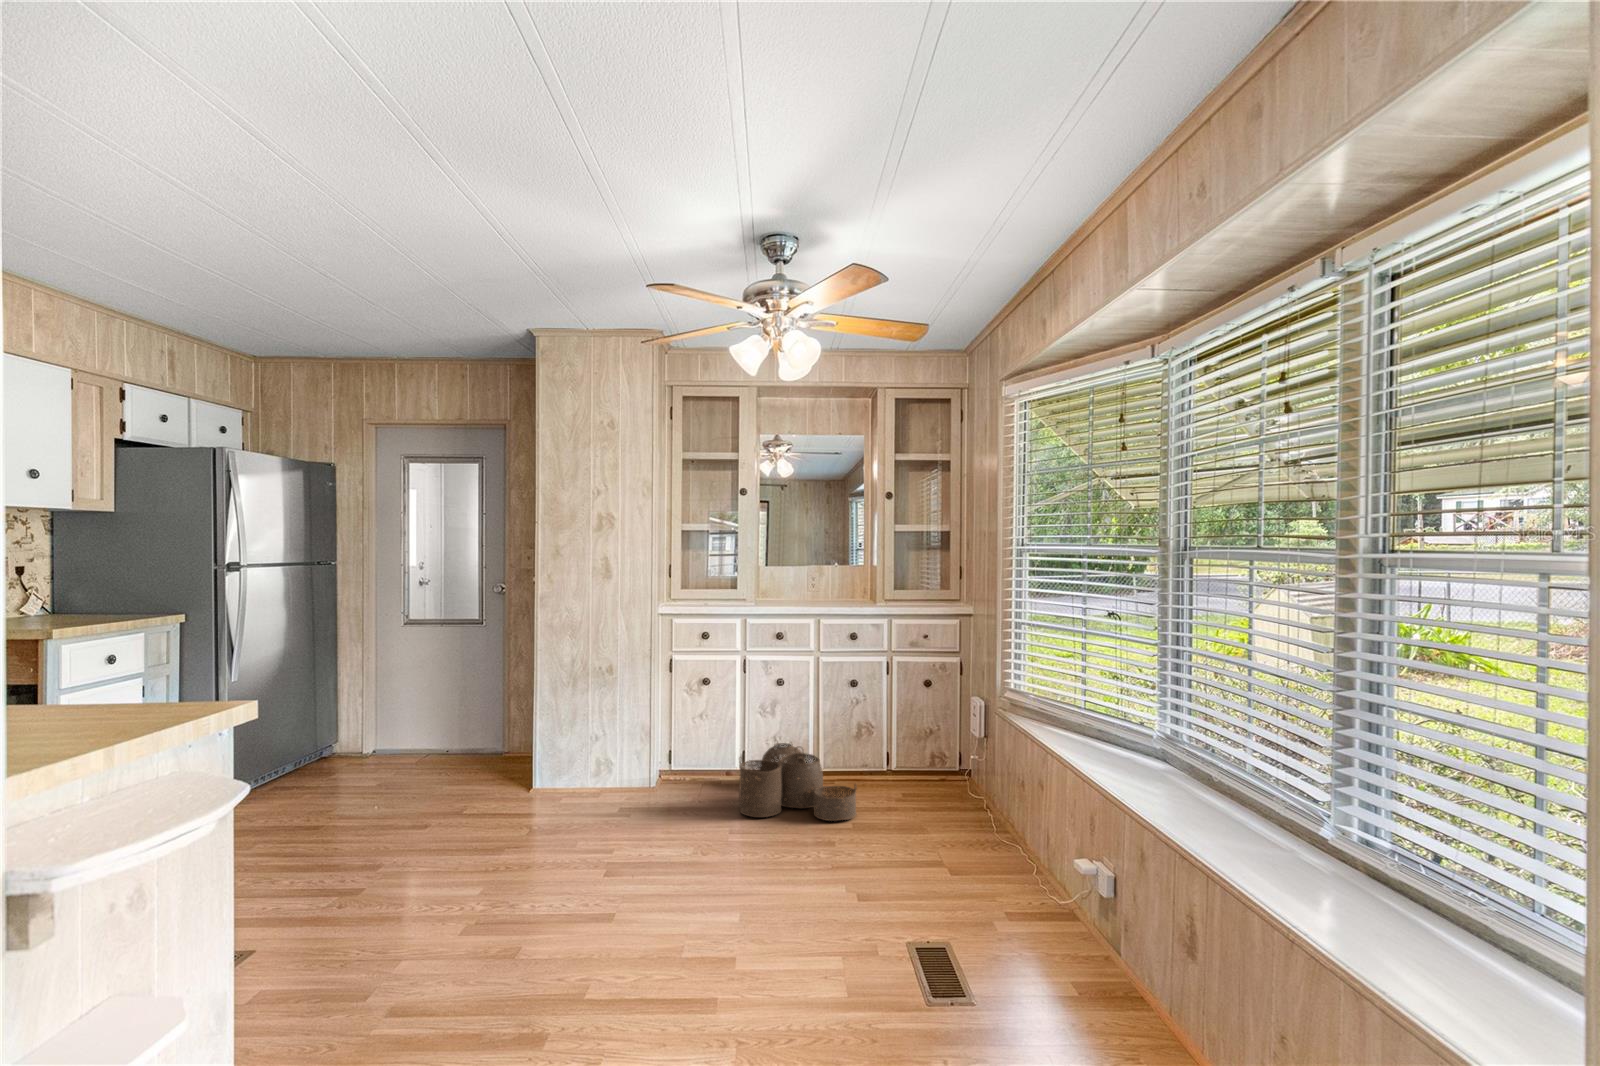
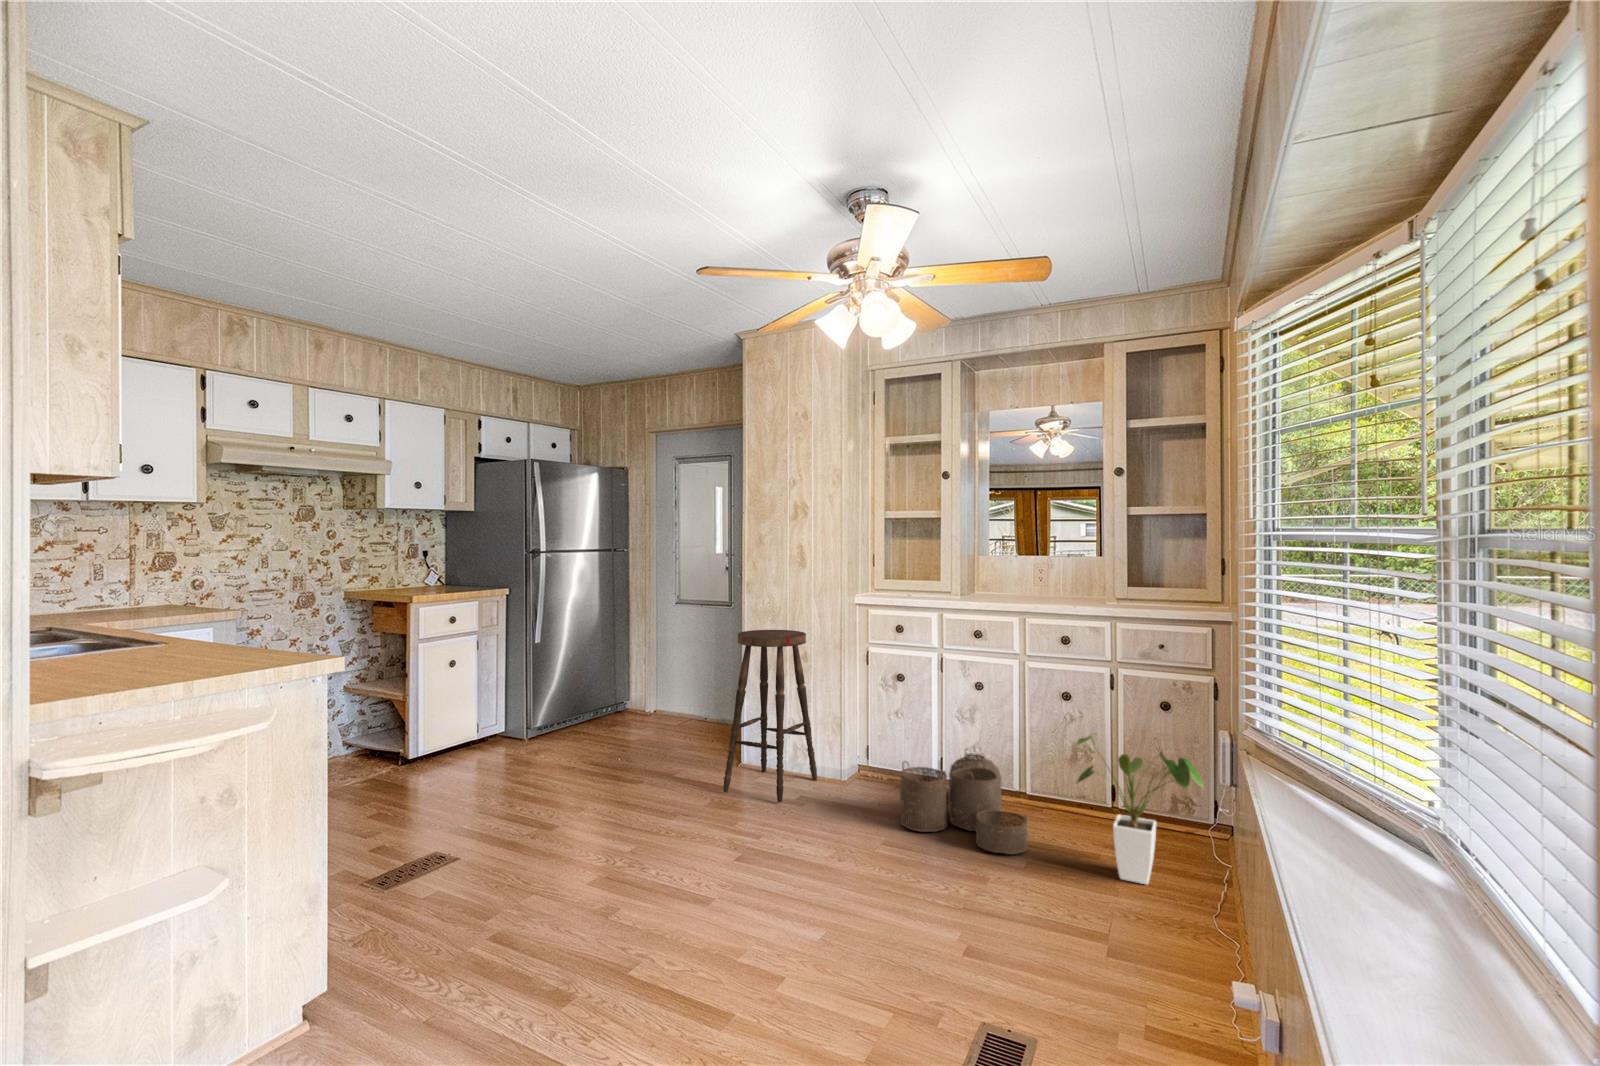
bar stool: none [544,644,628,820] -> present [723,630,817,802]
house plant: none [893,709,992,821] -> present [1076,734,1203,884]

